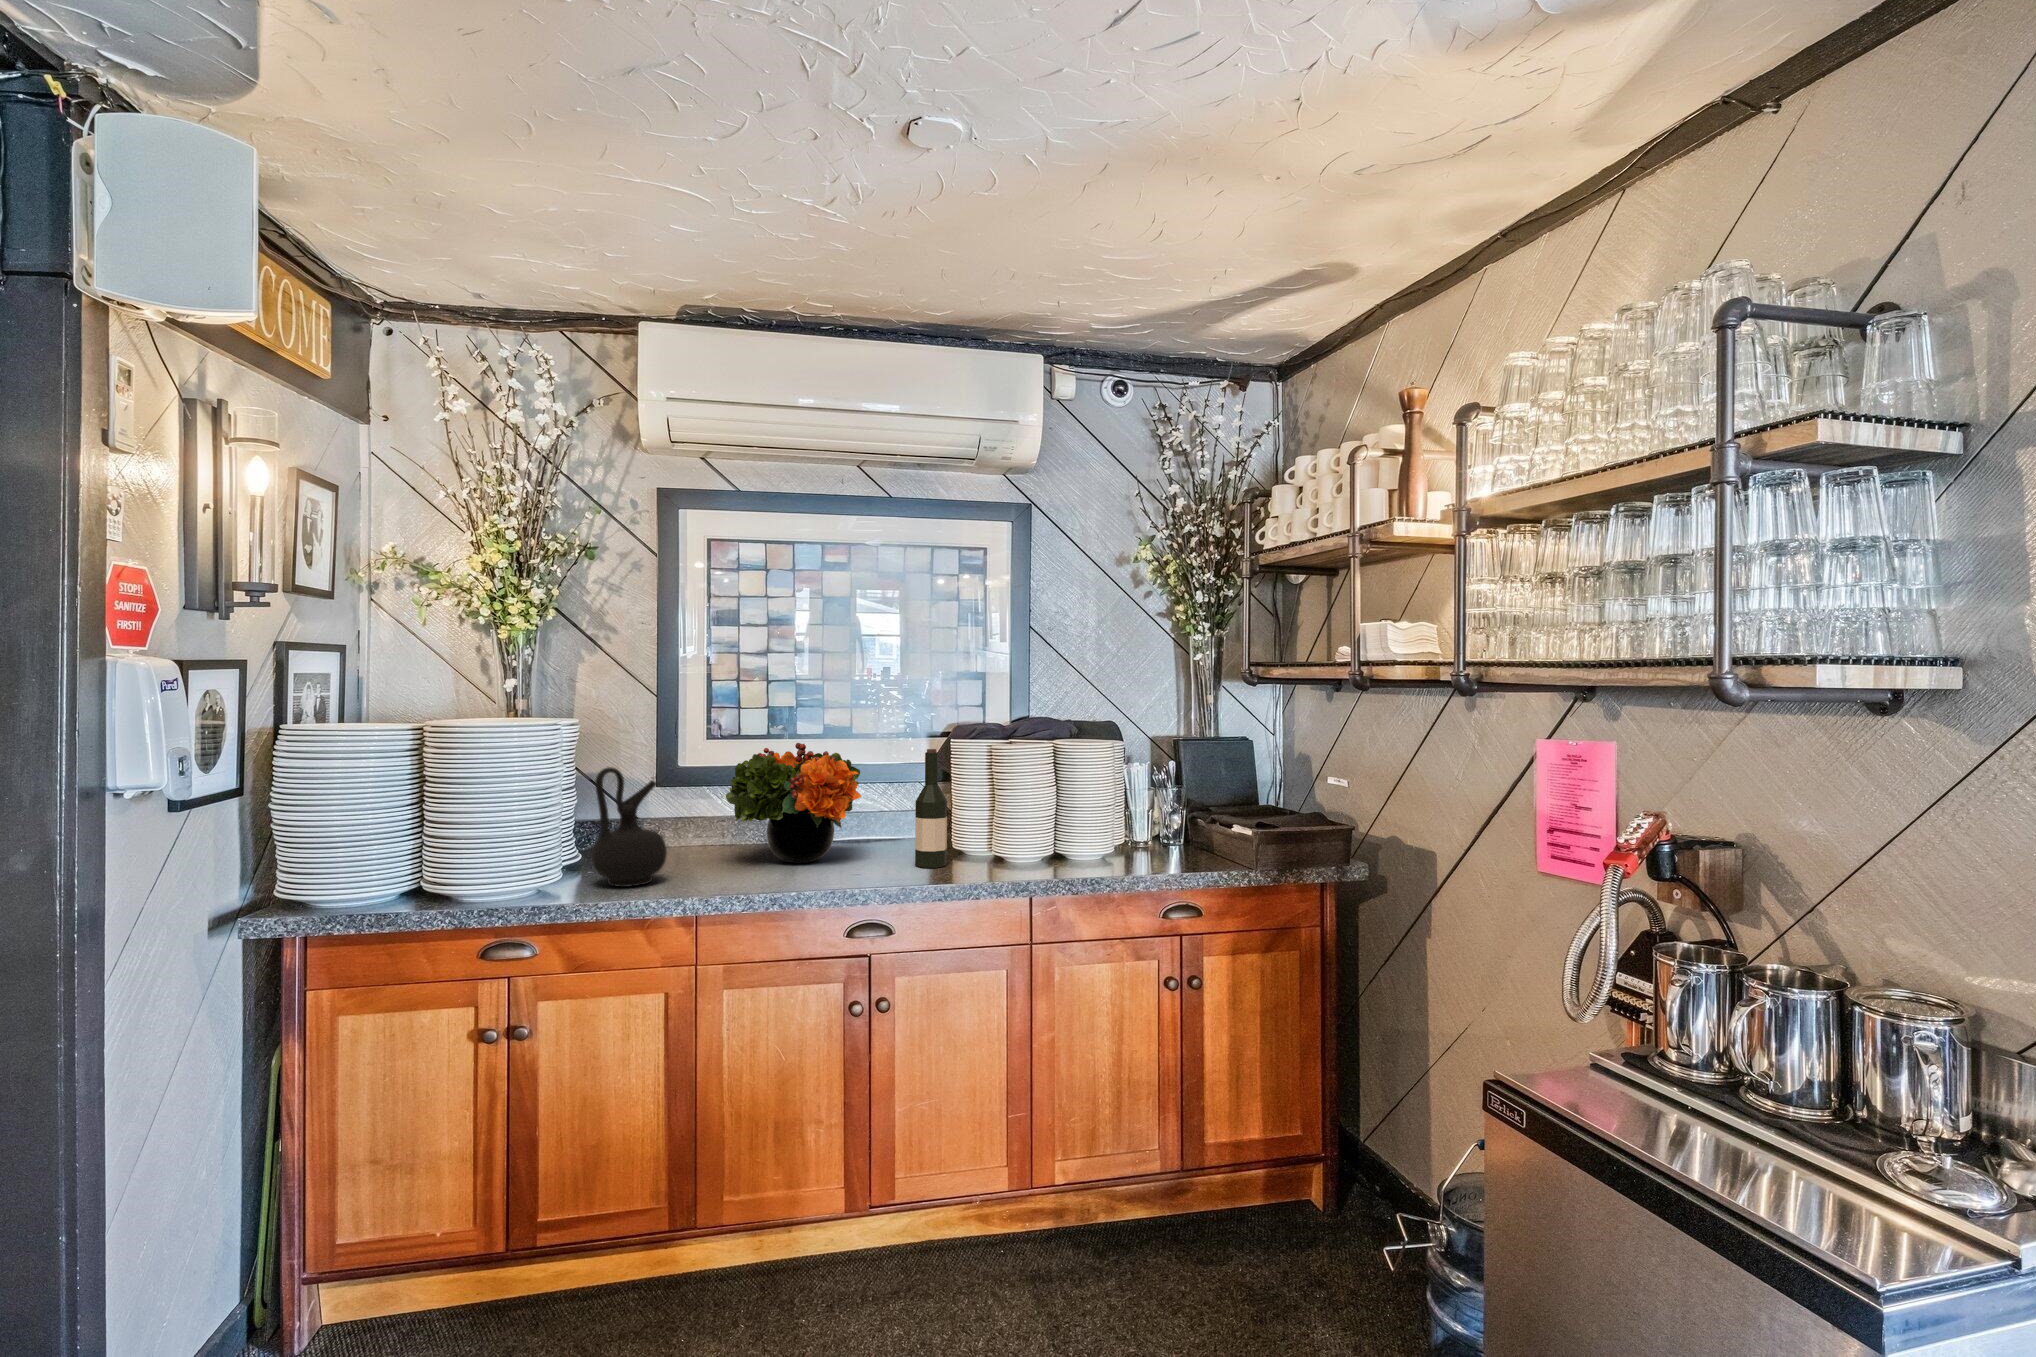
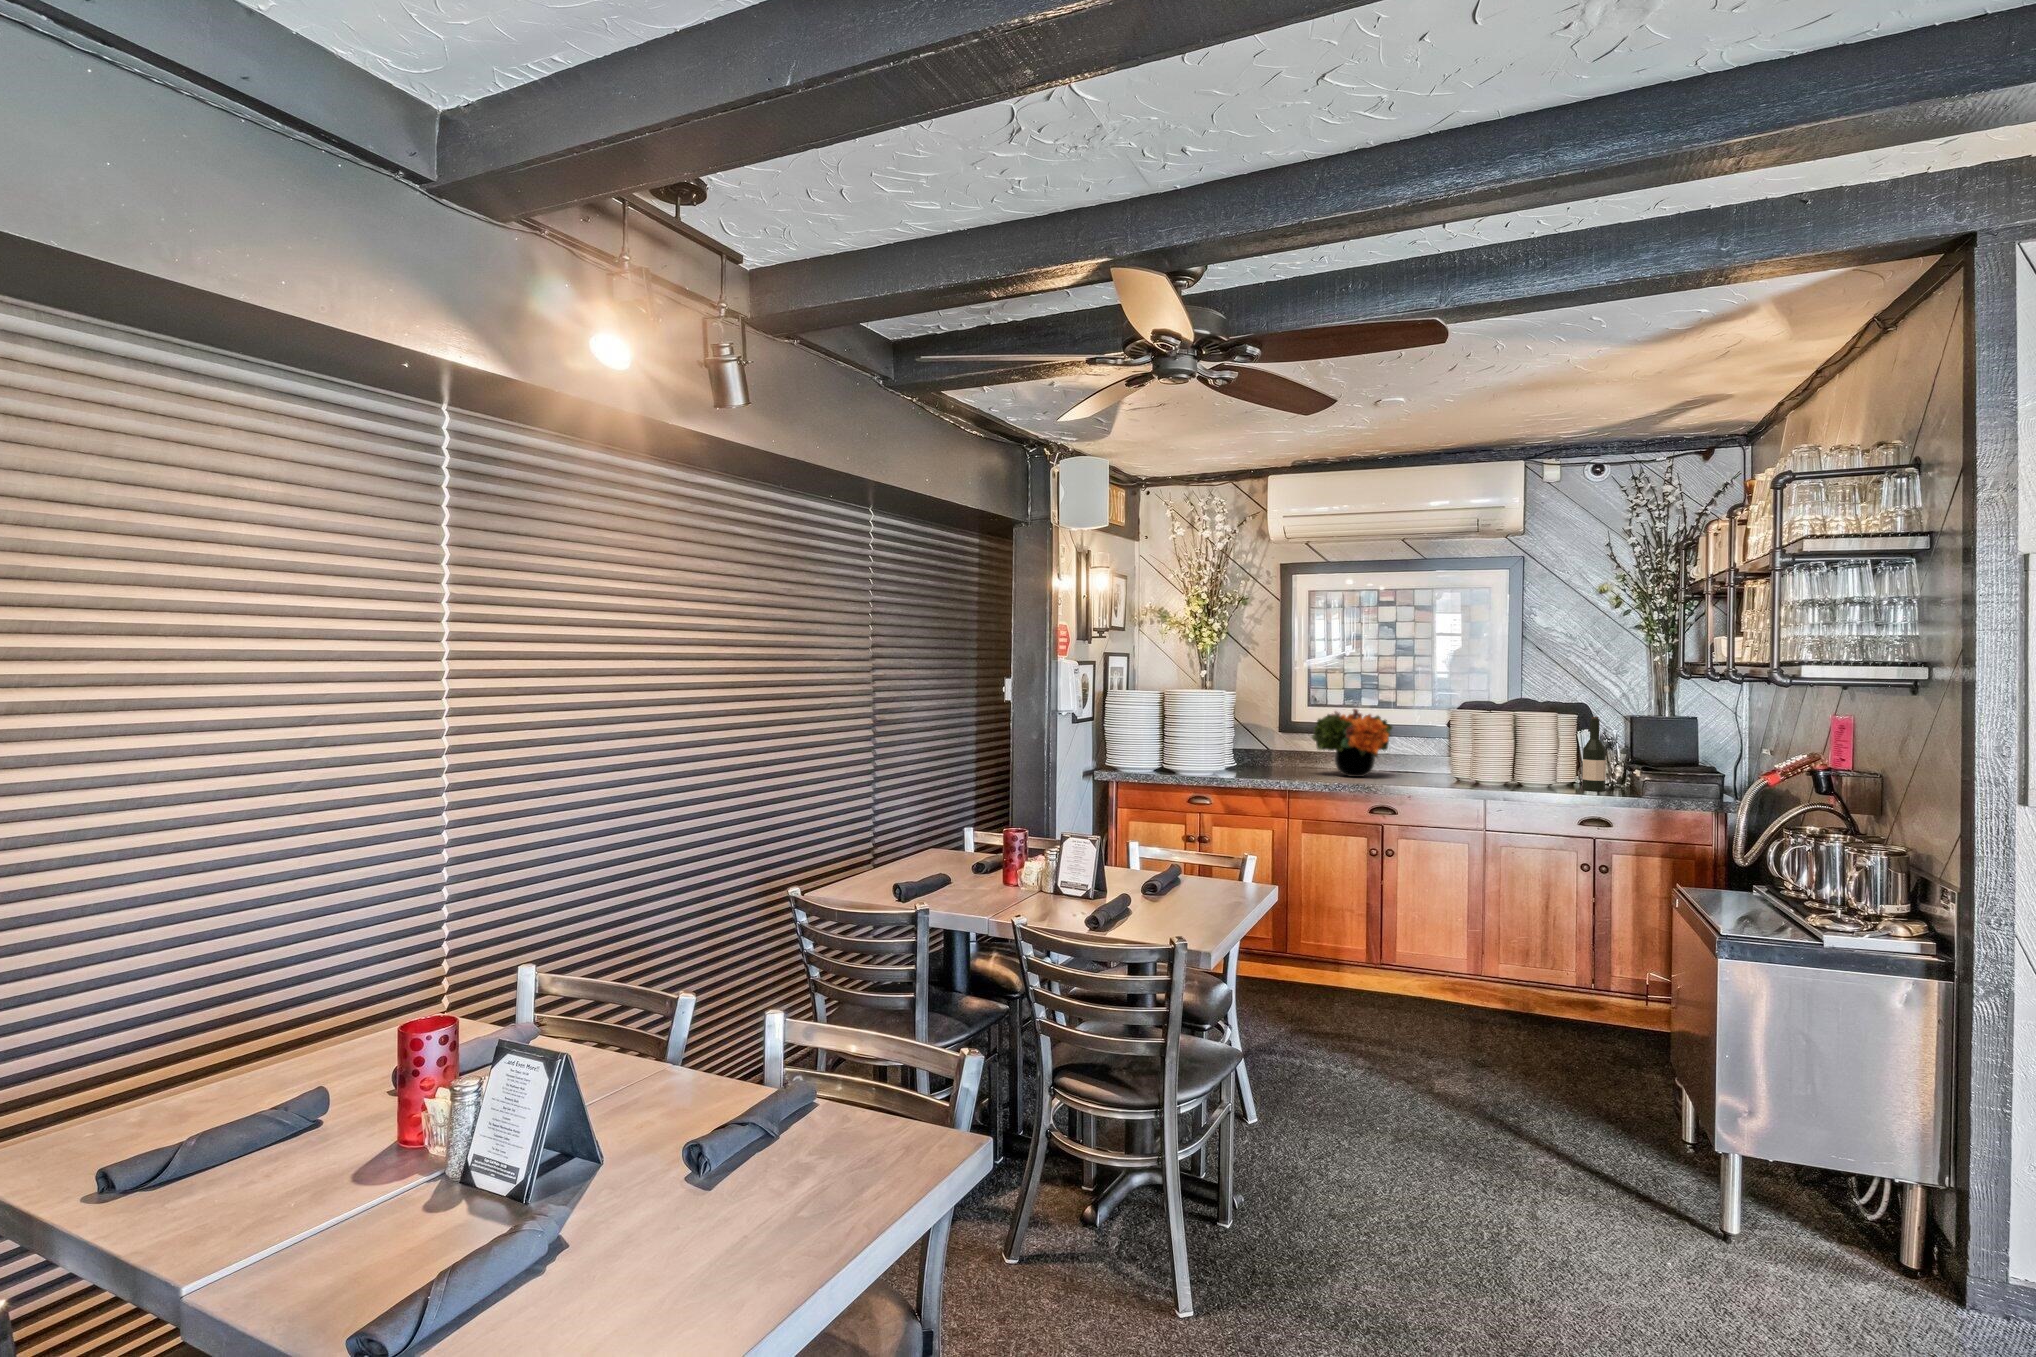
wine bottle: present [915,749,947,868] -> present [1582,717,1606,791]
ceramic jug: present [591,767,667,887] -> none [1239,716,1277,777]

